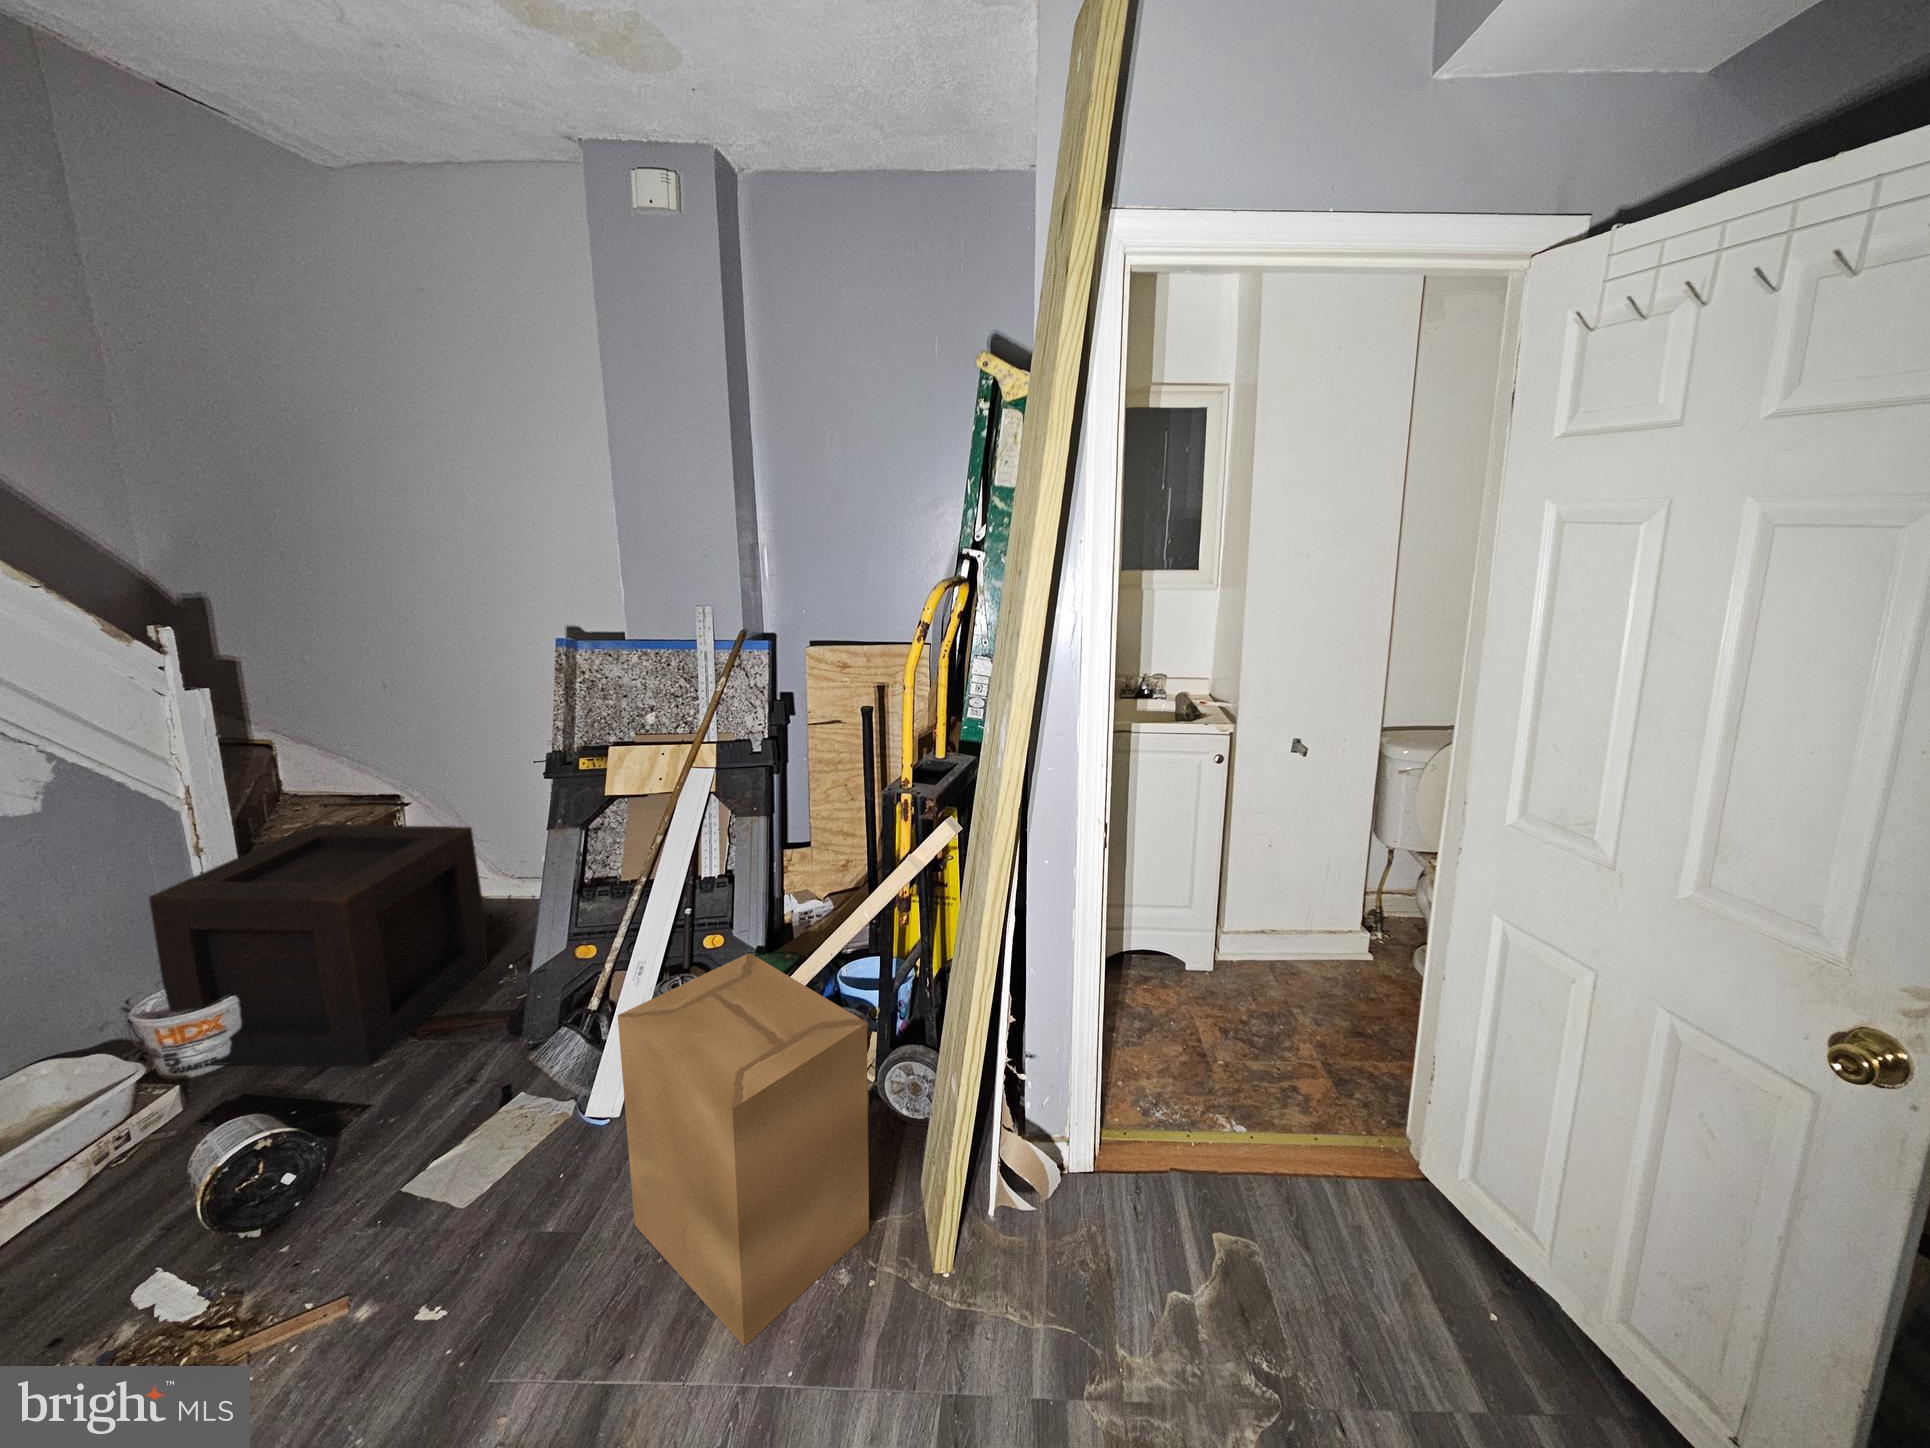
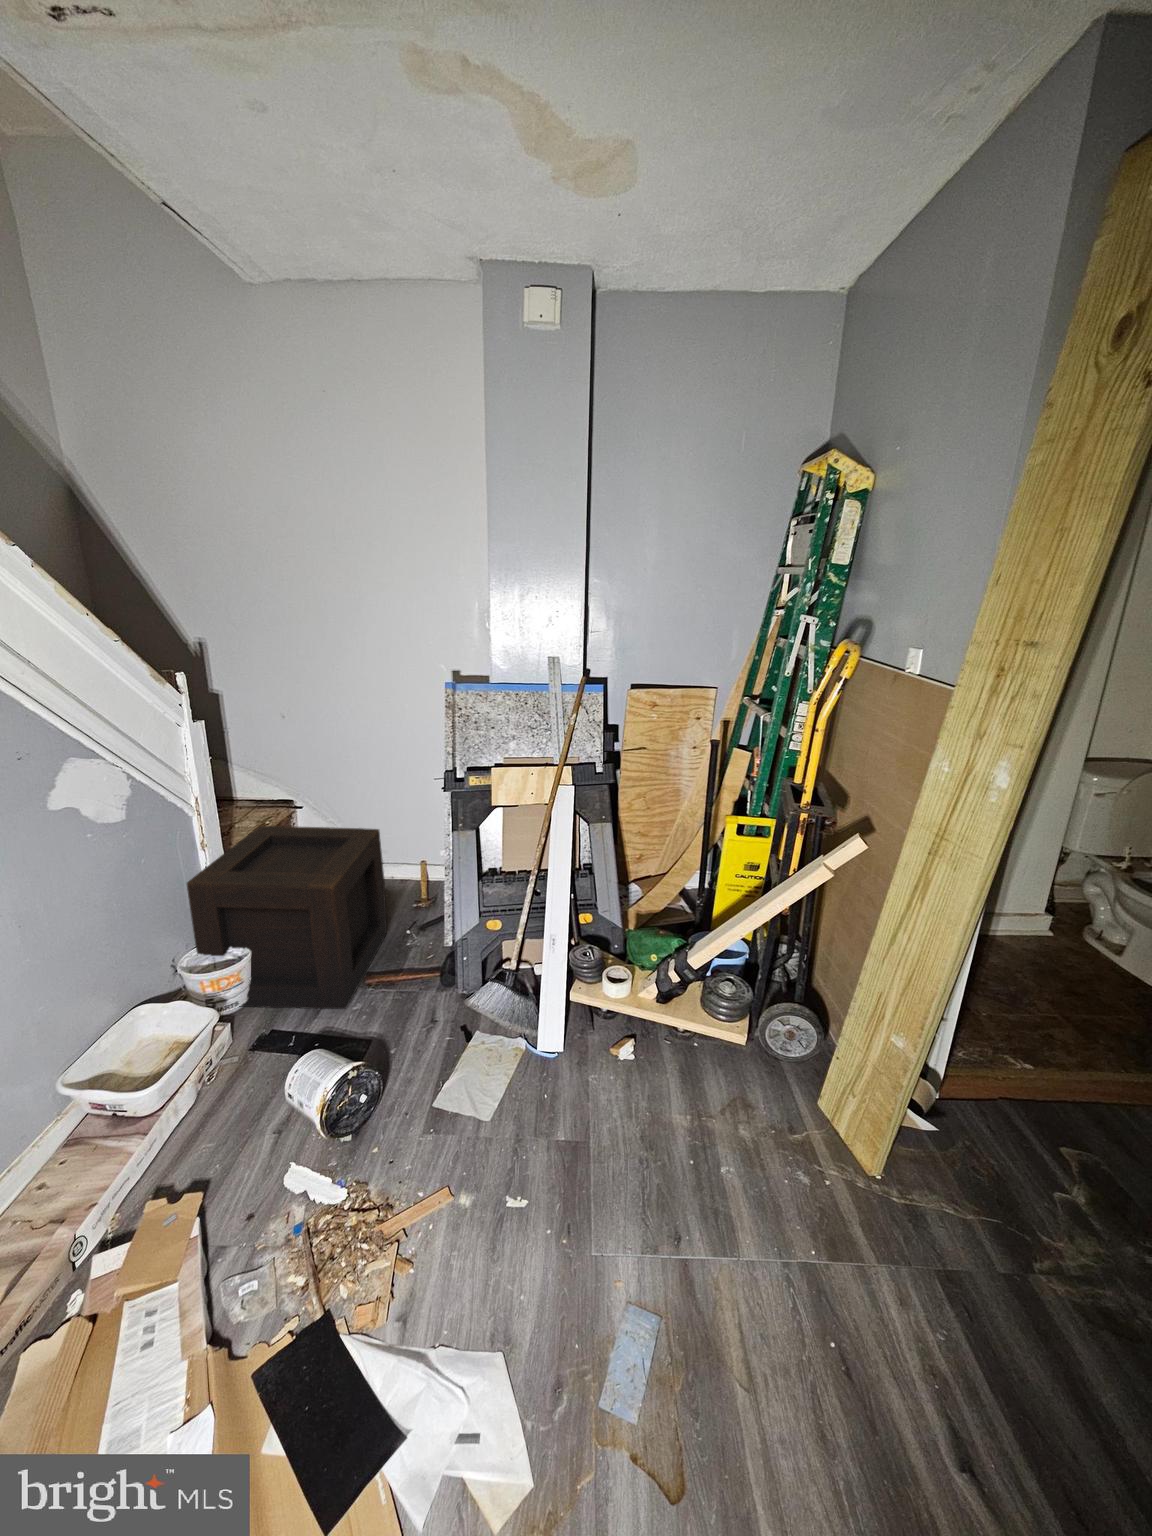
cardboard box: present [618,953,869,1347] -> none [615,934,821,1228]

